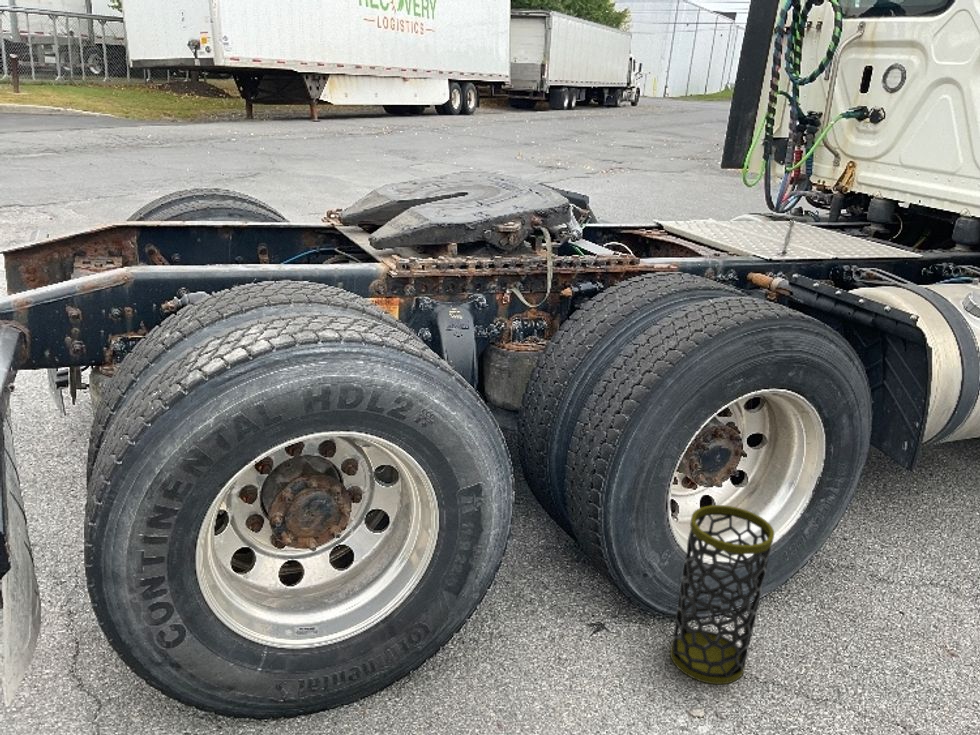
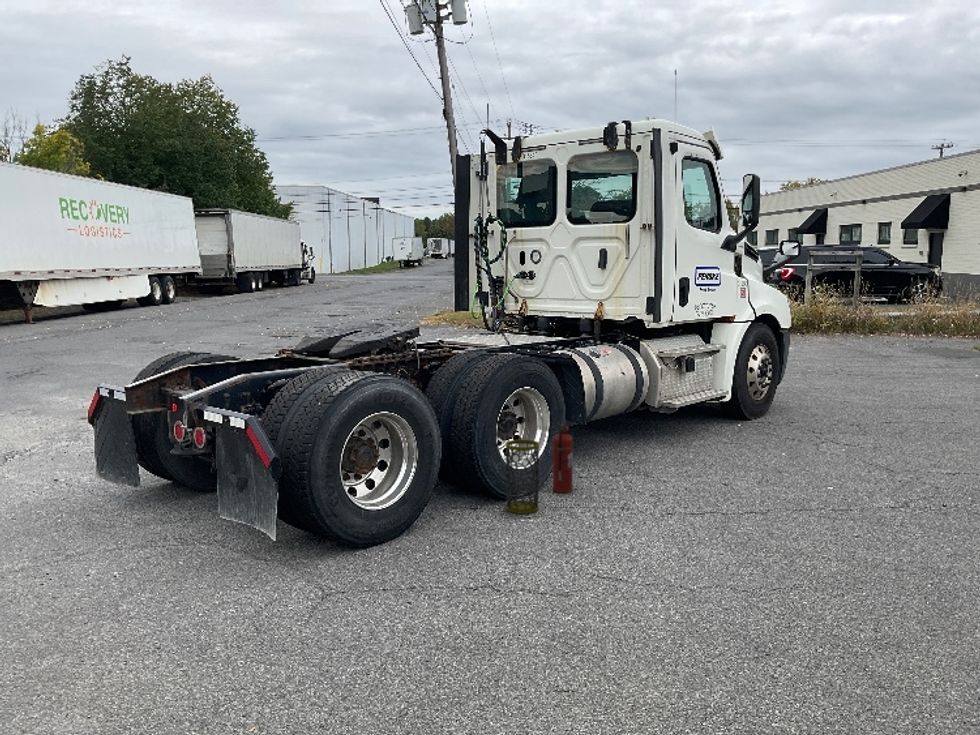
fire extinguisher: none [801,465,873,624] -> present [553,420,573,493]

